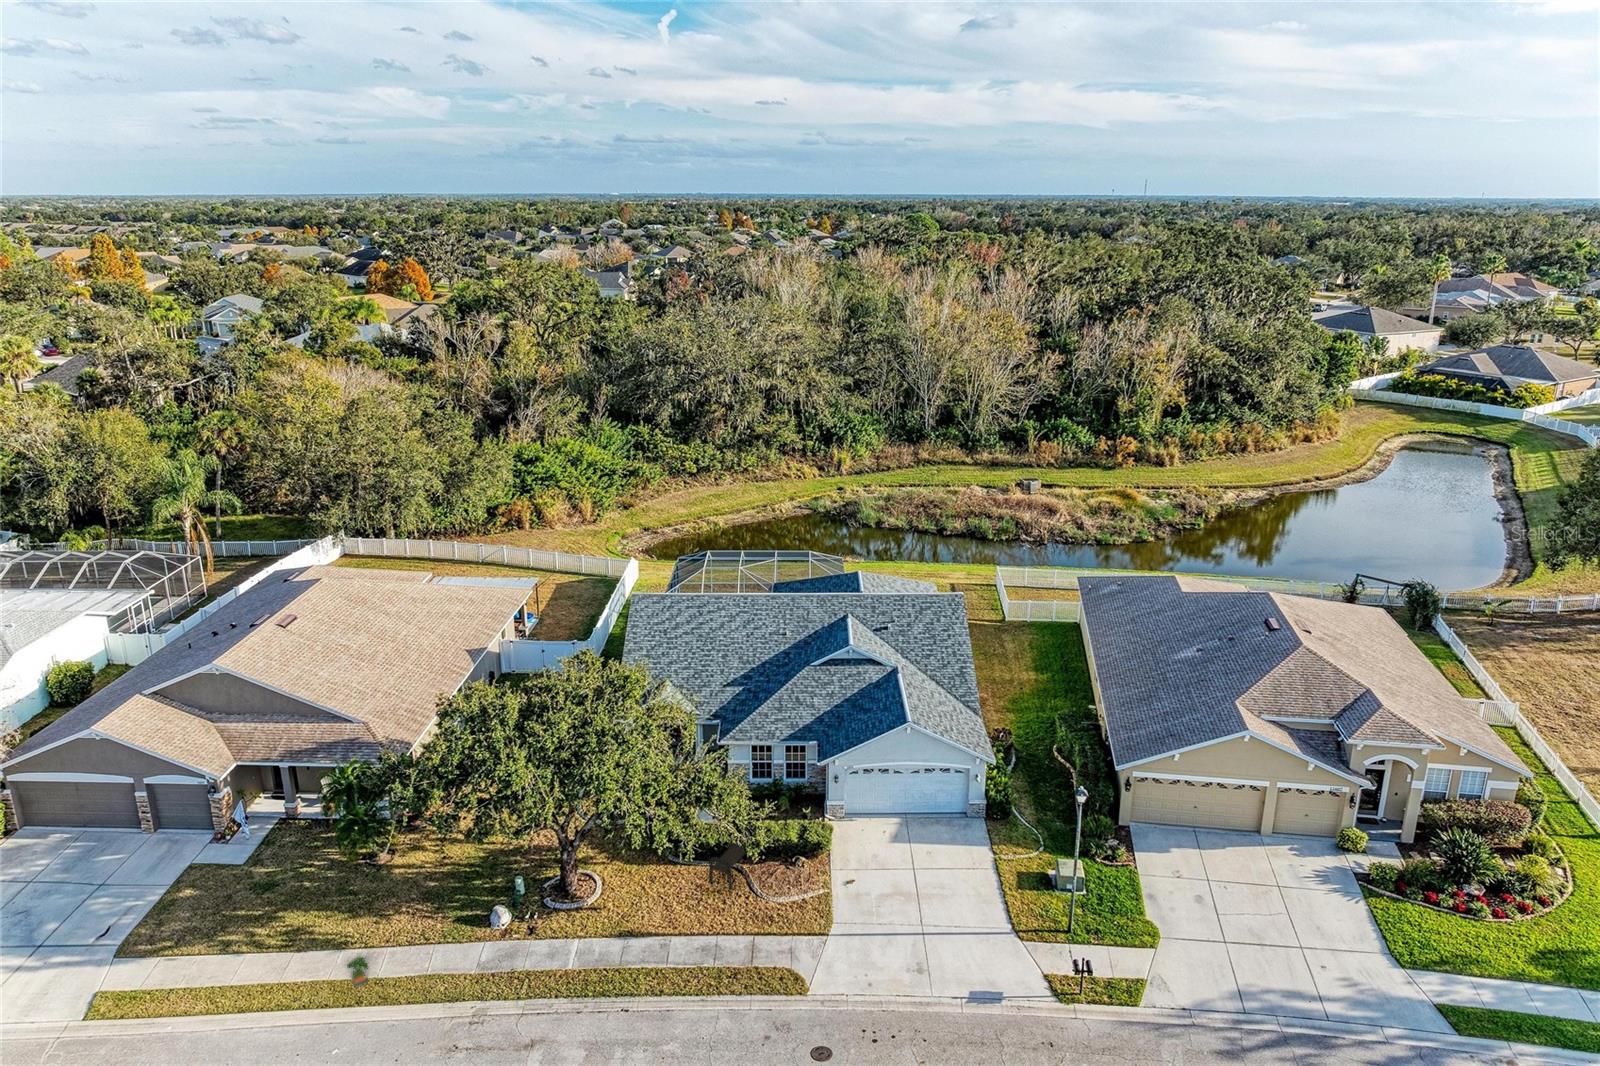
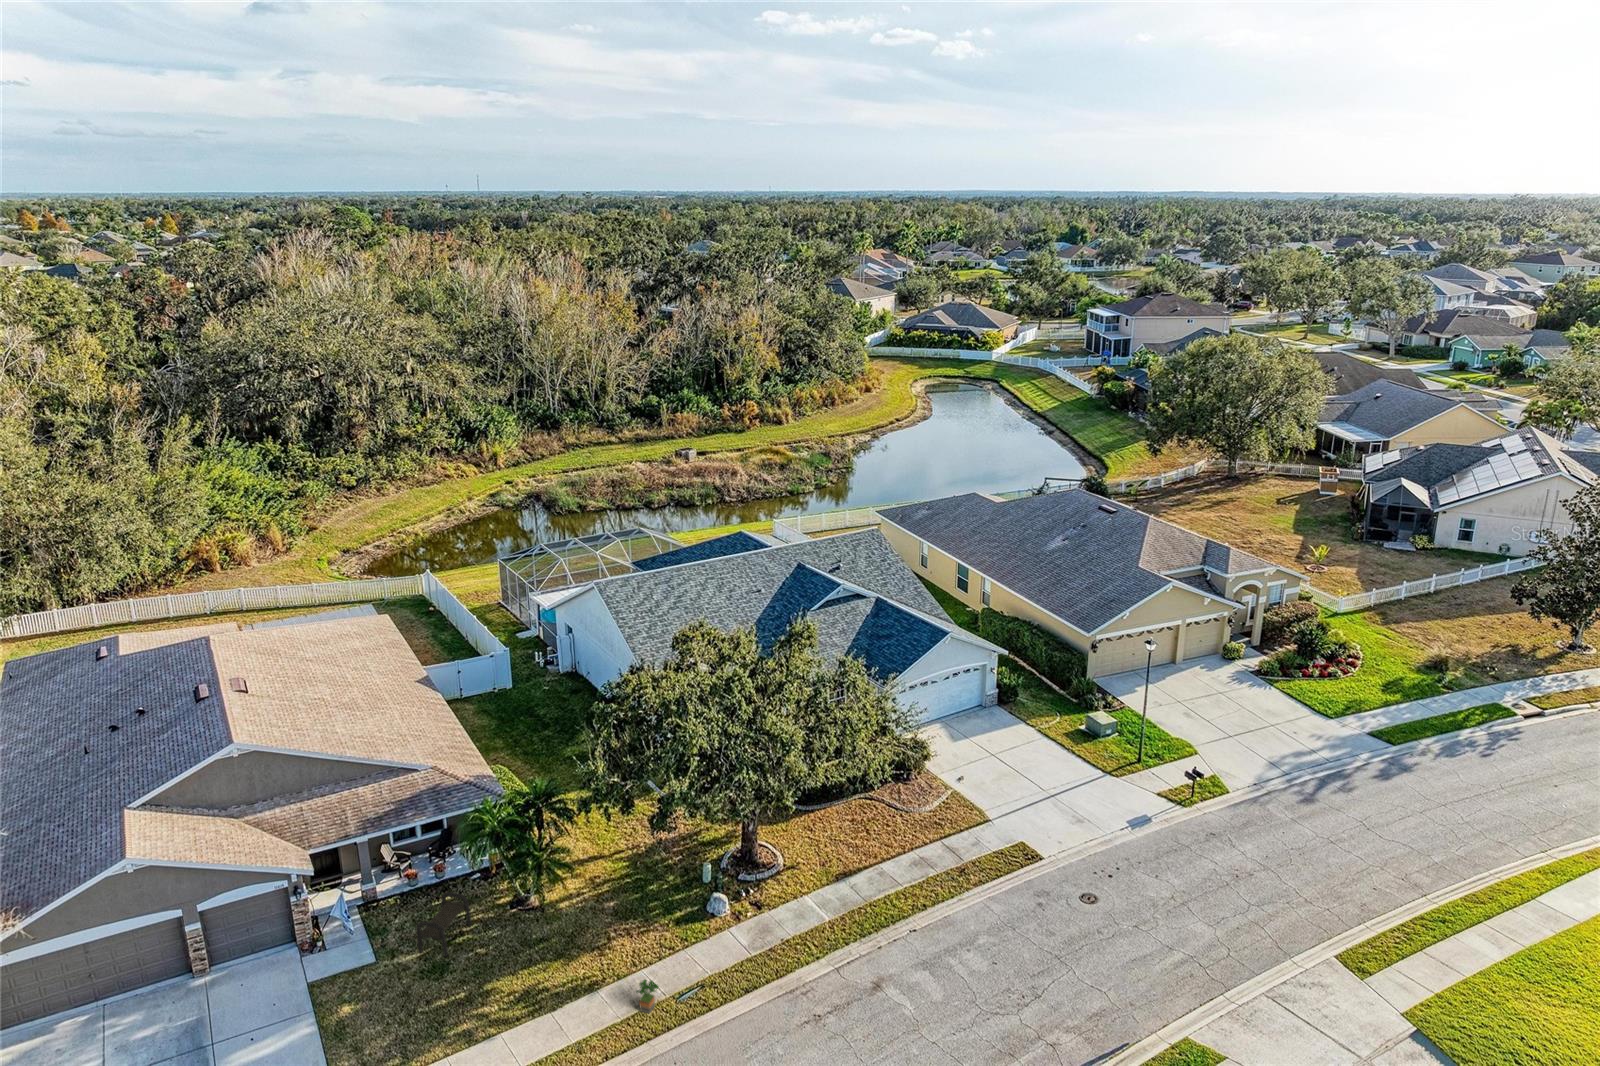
bench: present [709,839,753,890] -> present [416,892,472,957]

